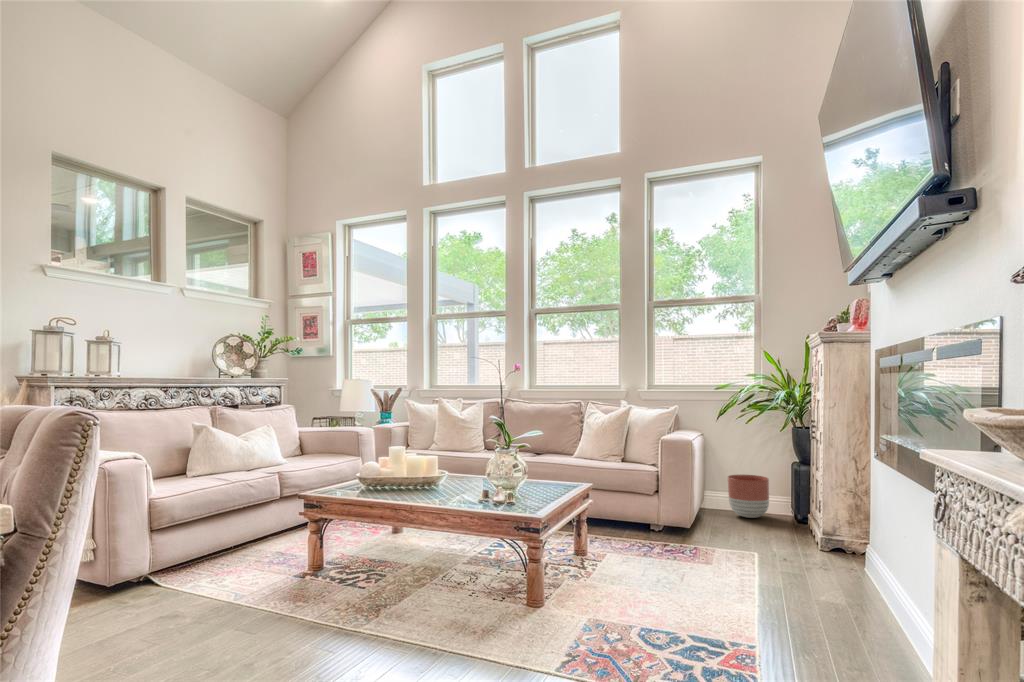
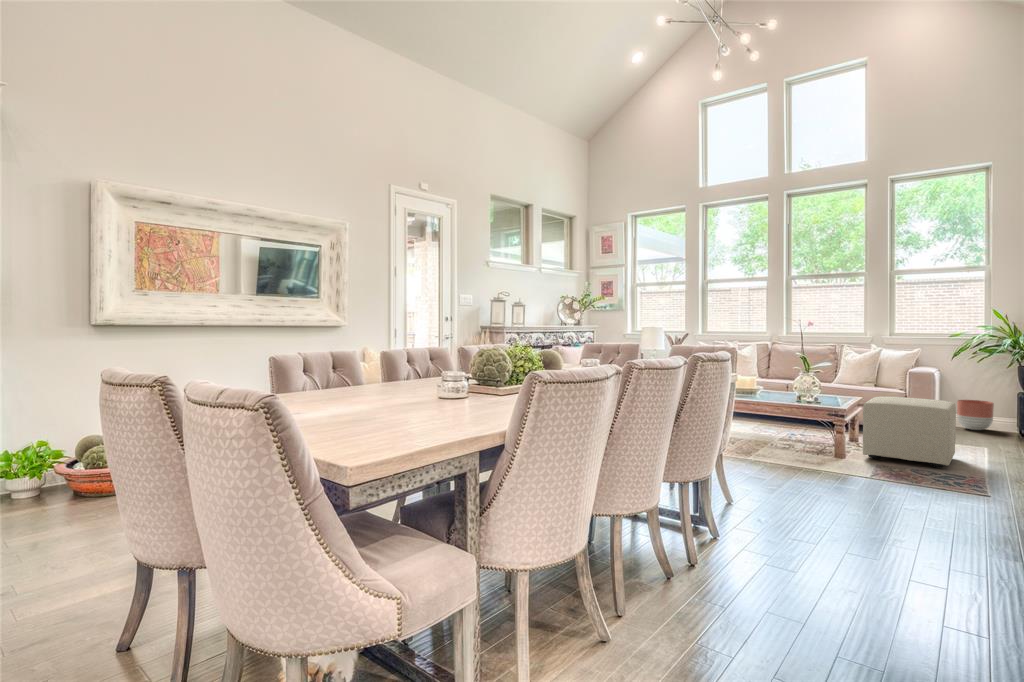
ottoman: none [567,487,711,622] -> present [863,396,956,468]

